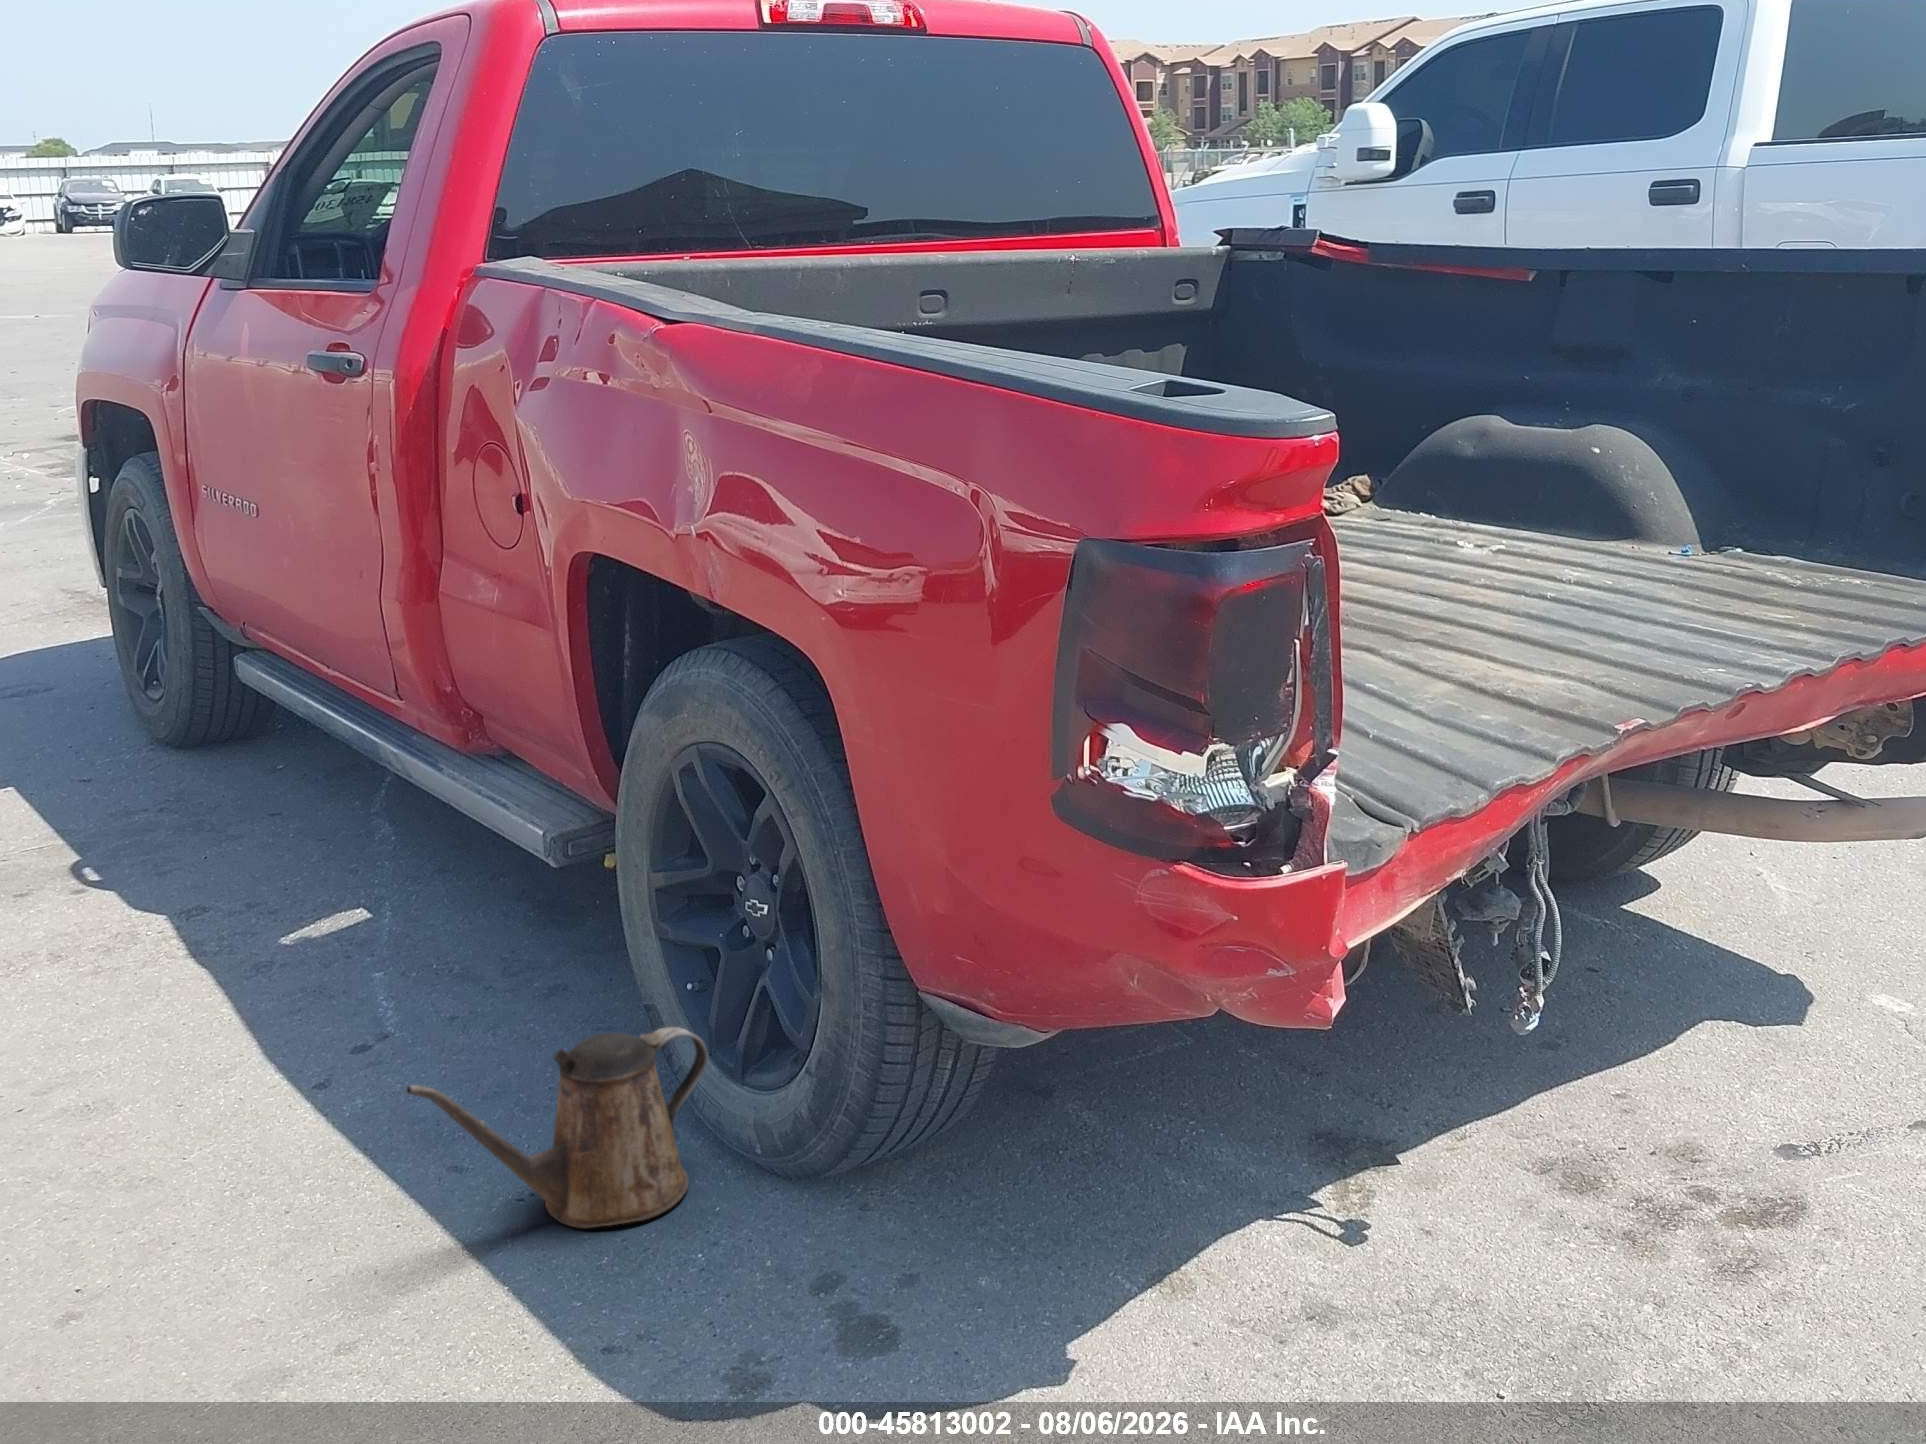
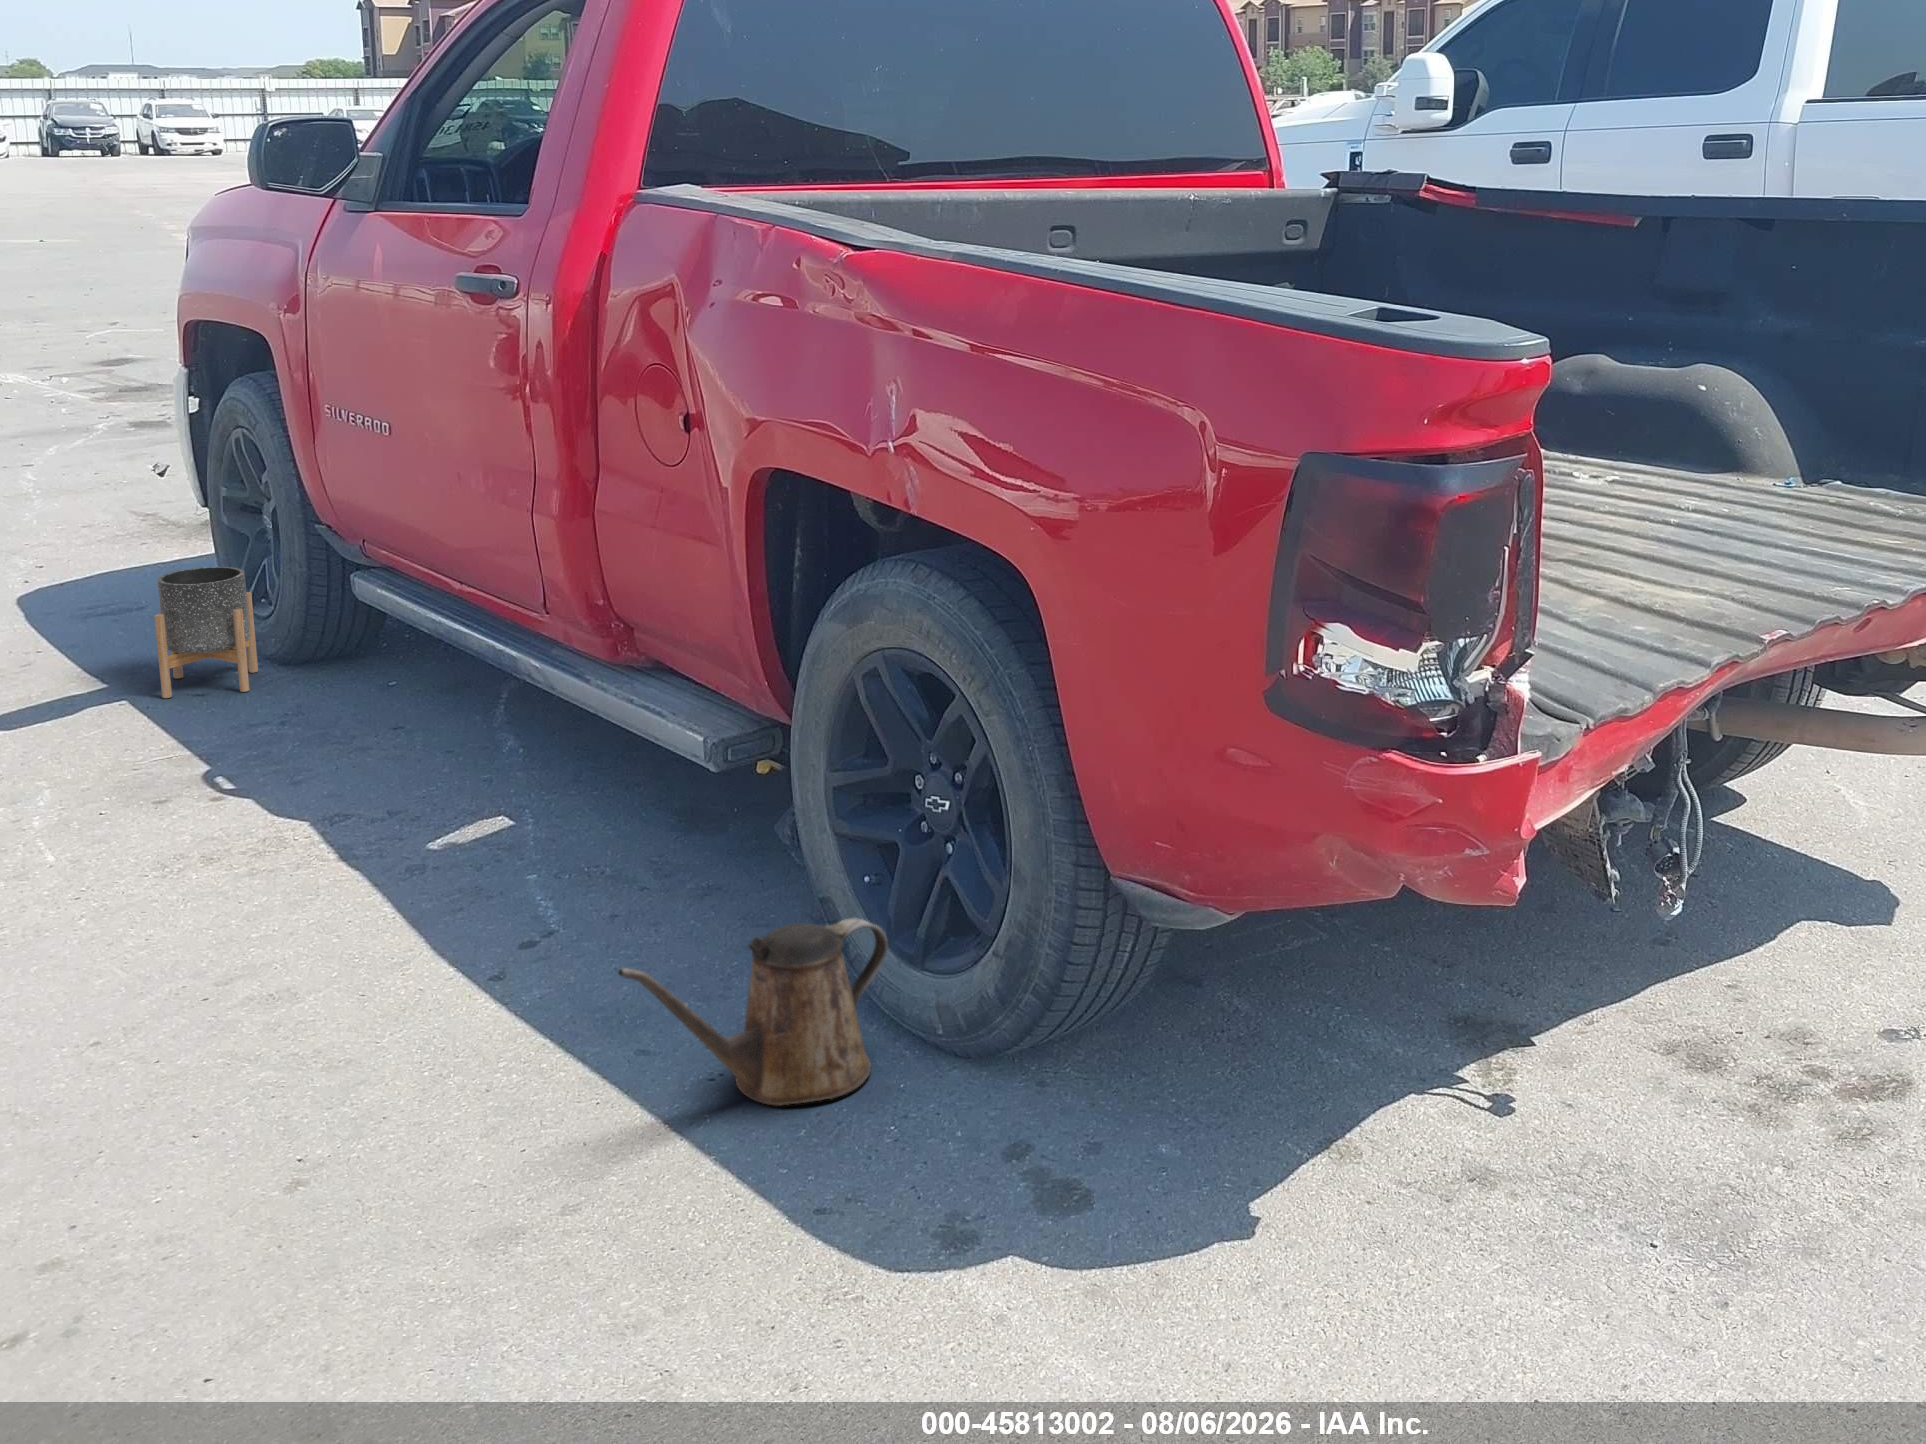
planter: none [42,650,152,784] -> present [154,567,258,698]

